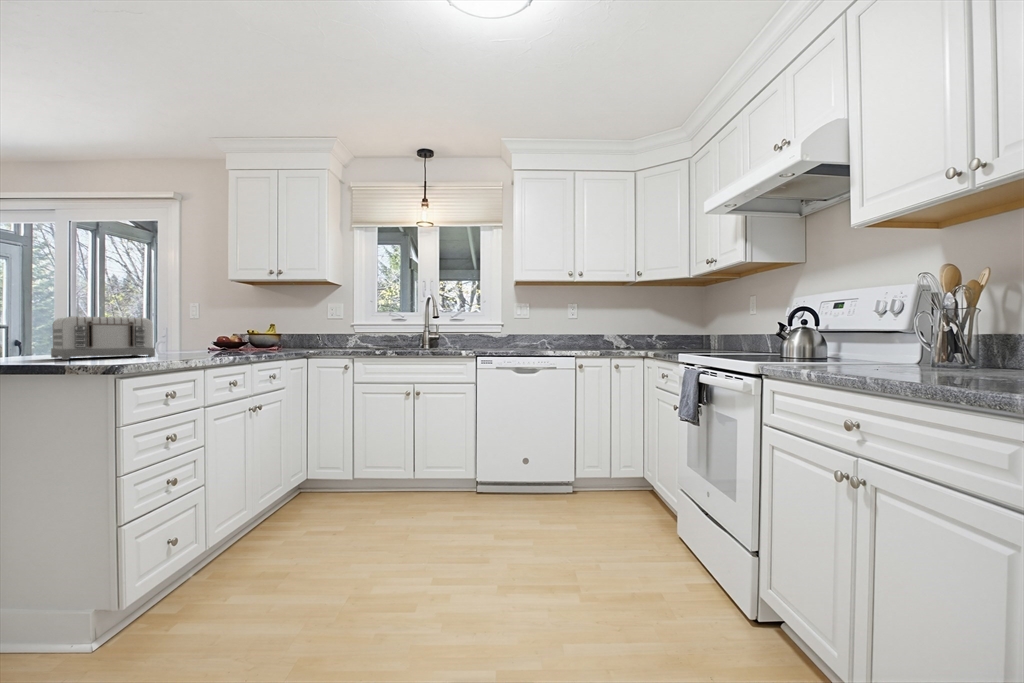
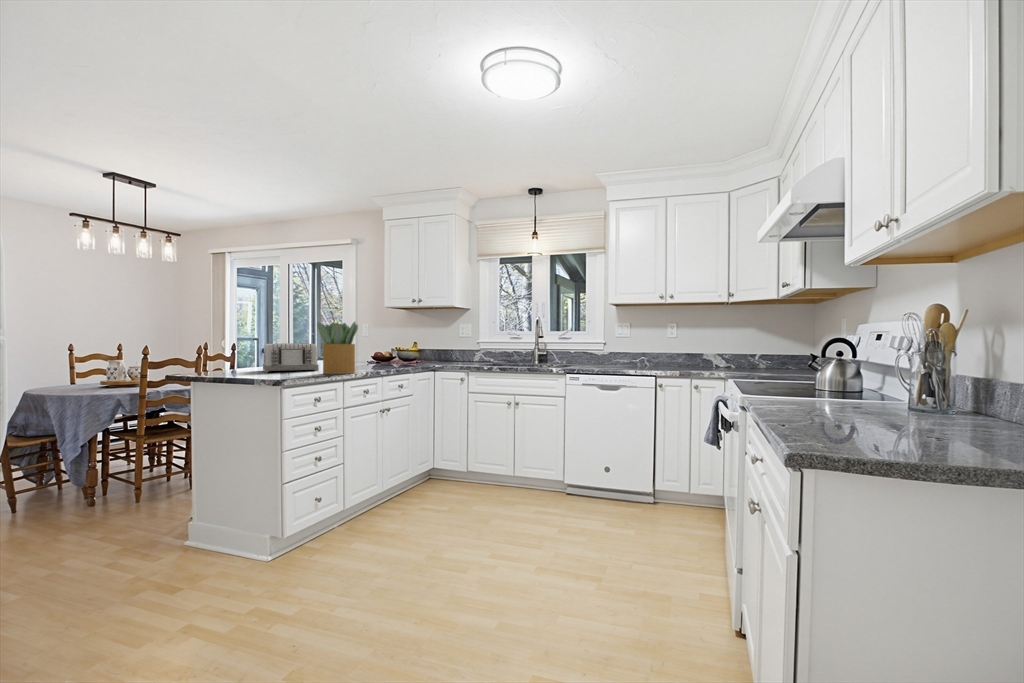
potted plant: none [164,283,227,358] -> present [317,322,358,374]

